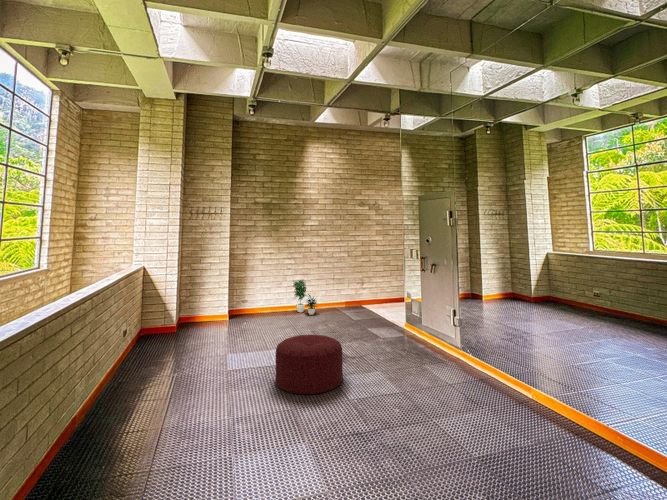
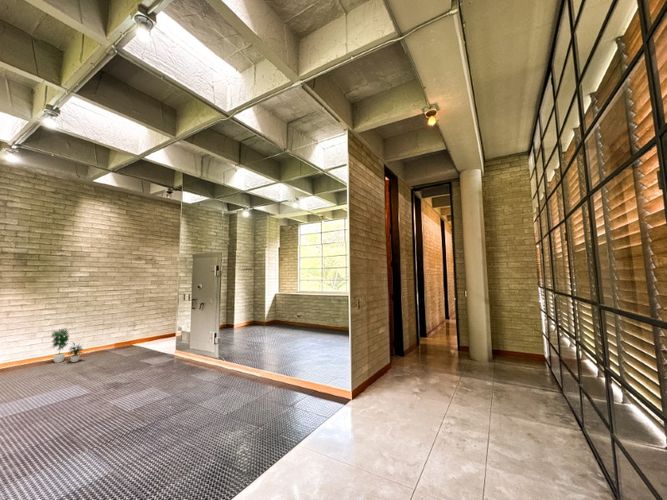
ottoman: present [276,335,343,394] -> none [53,366,125,414]

